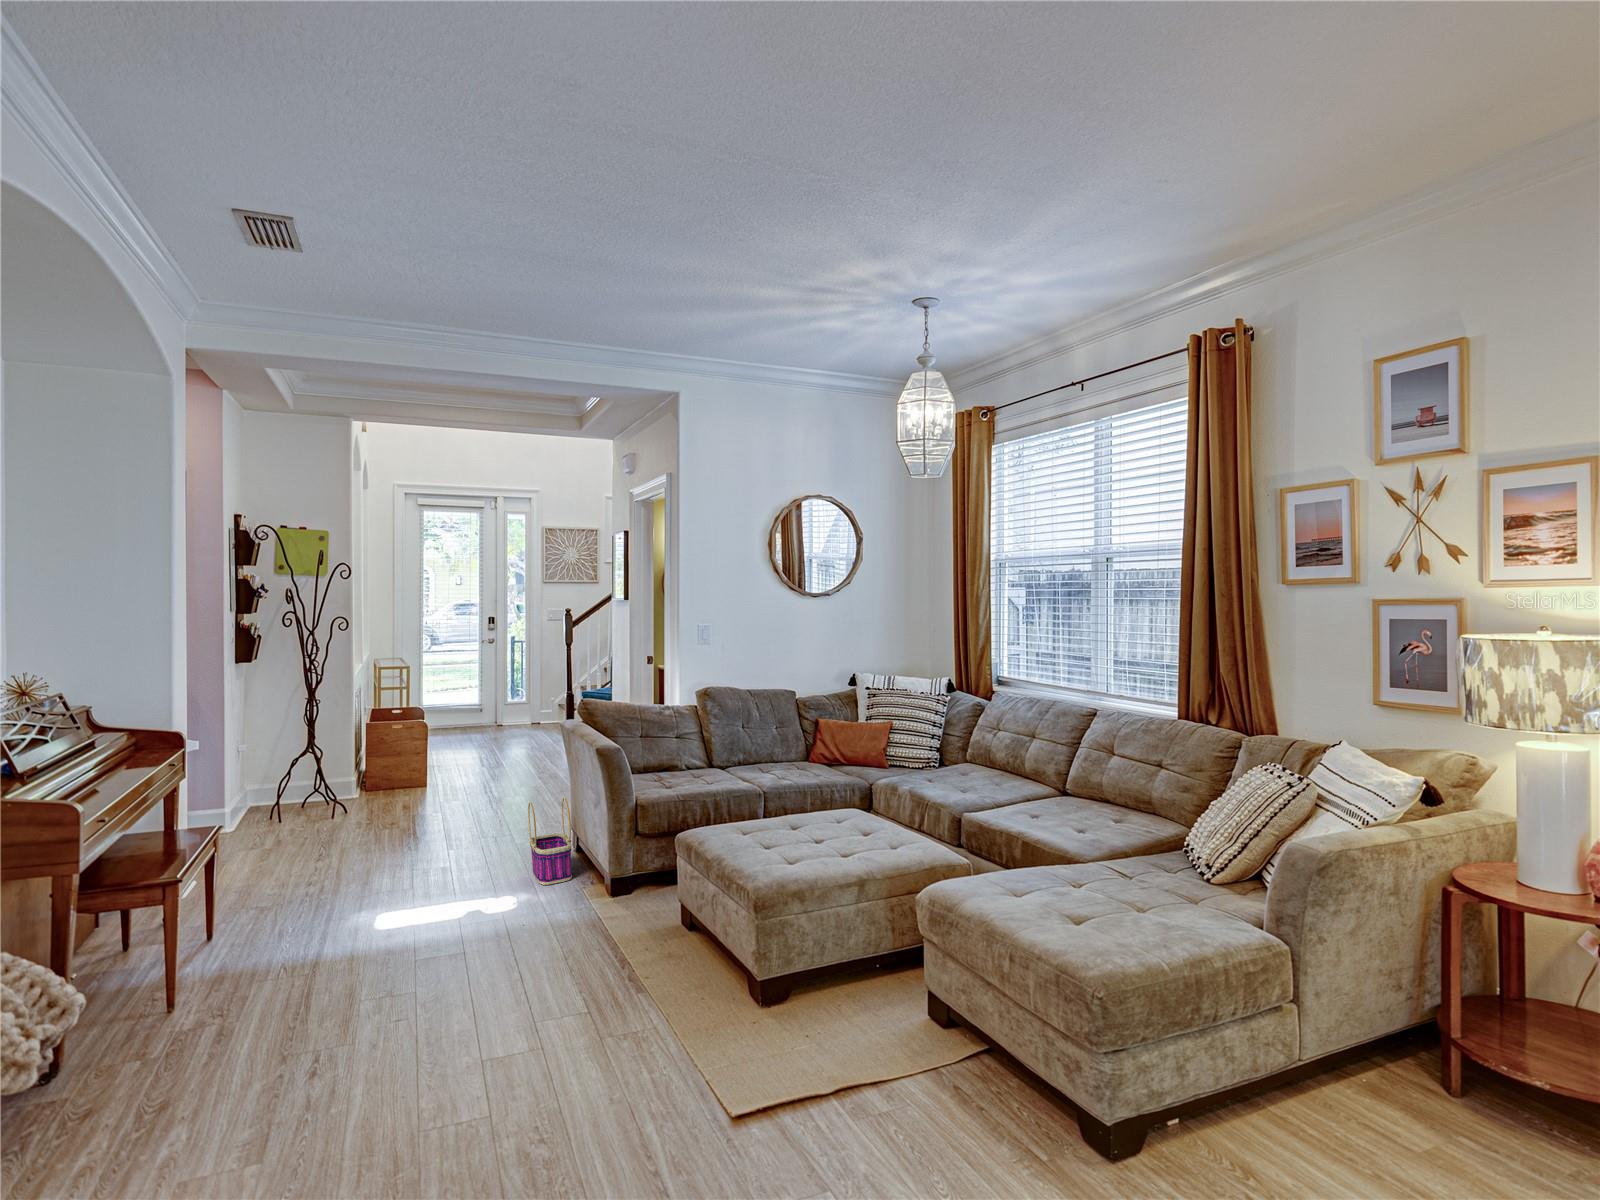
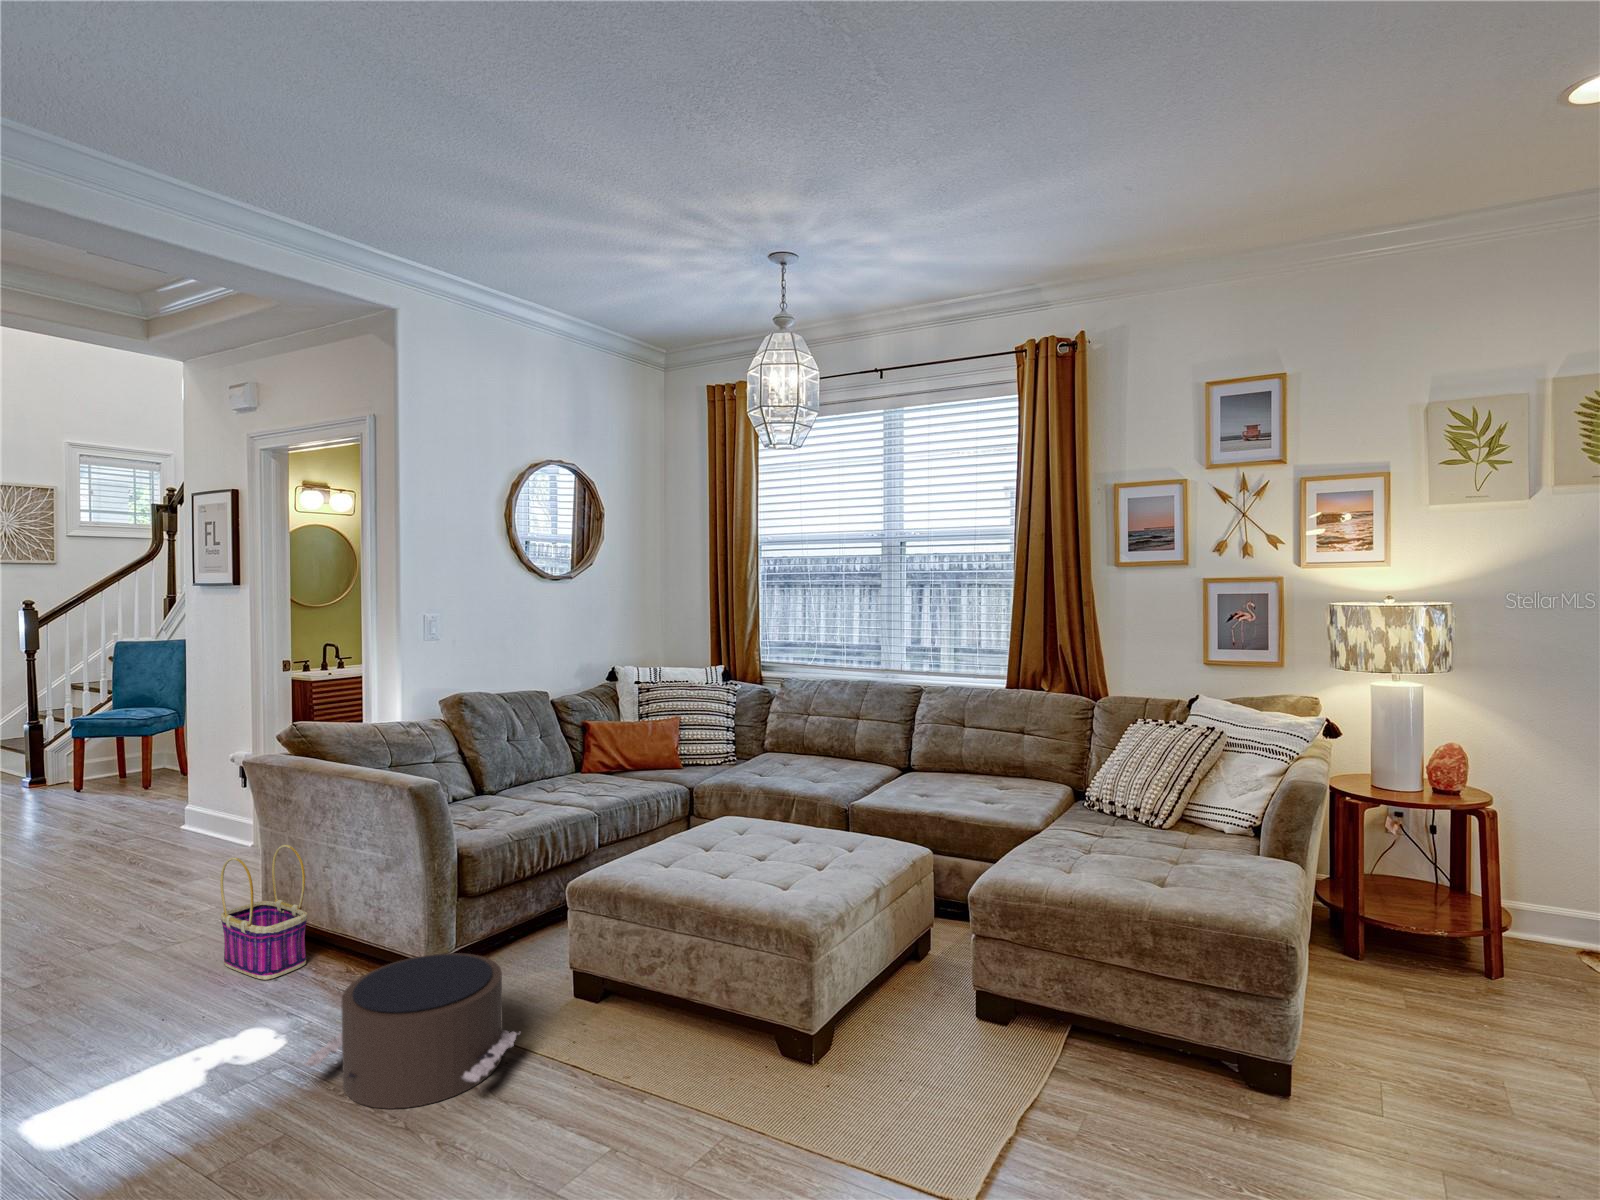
pouf: none [495,882,613,975] -> present [304,953,519,1109]

